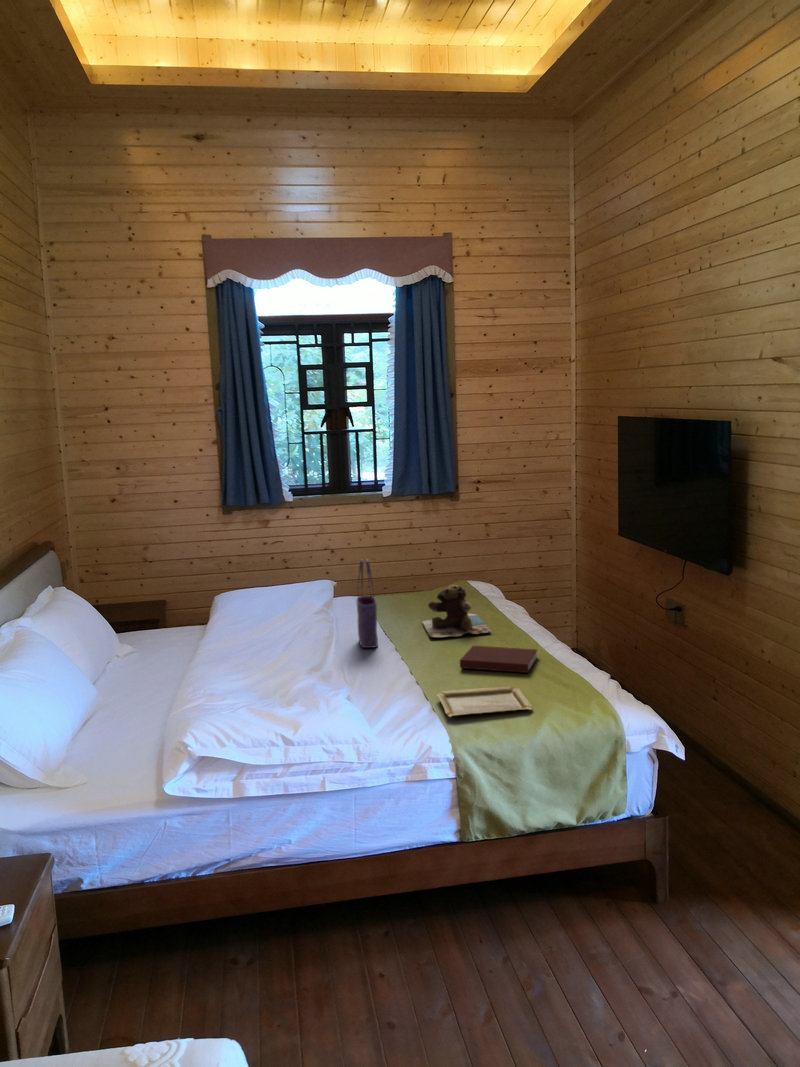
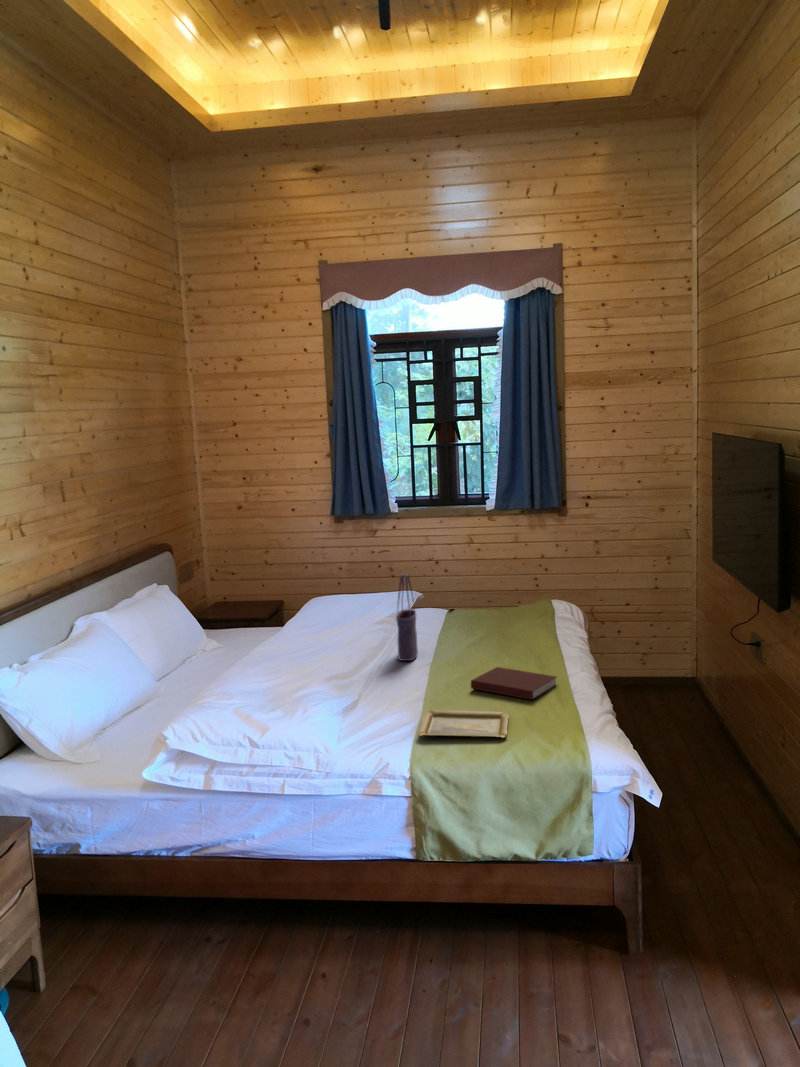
teddy bear: present [423,585,491,637] -> none [467,603,531,656]

